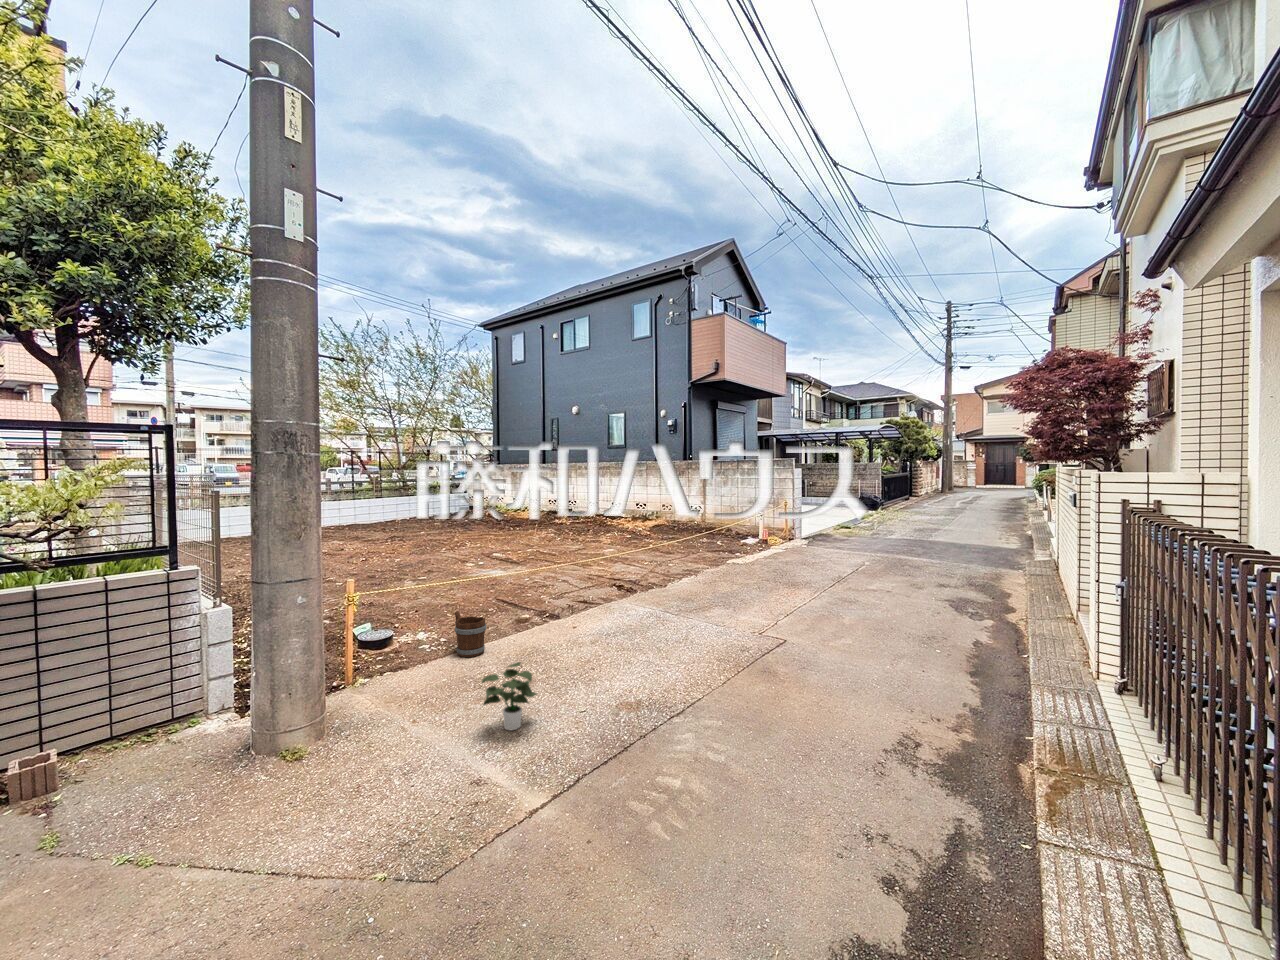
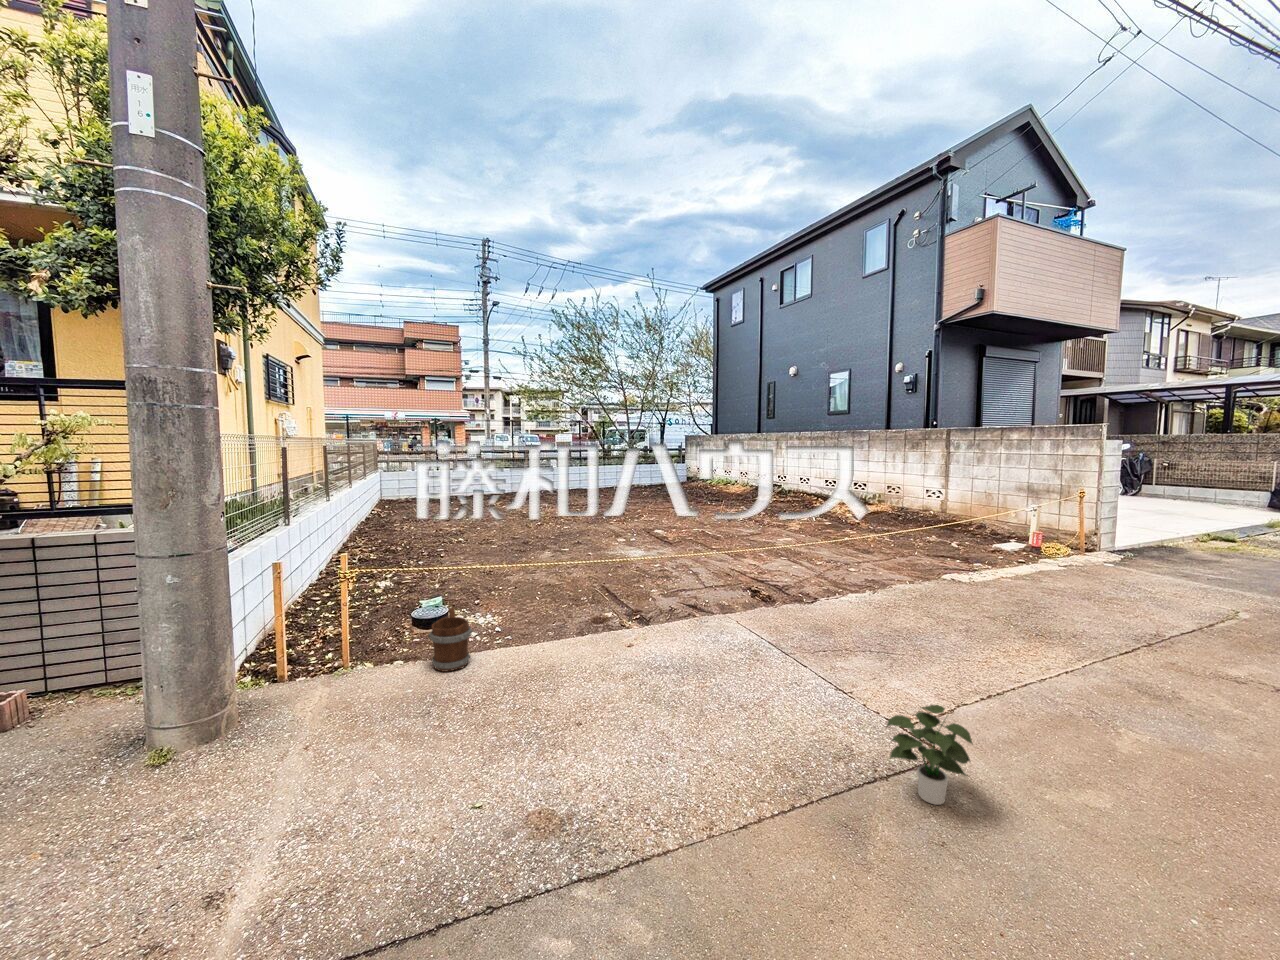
potted plant: present [482,662,537,731] -> present [887,705,973,805]

